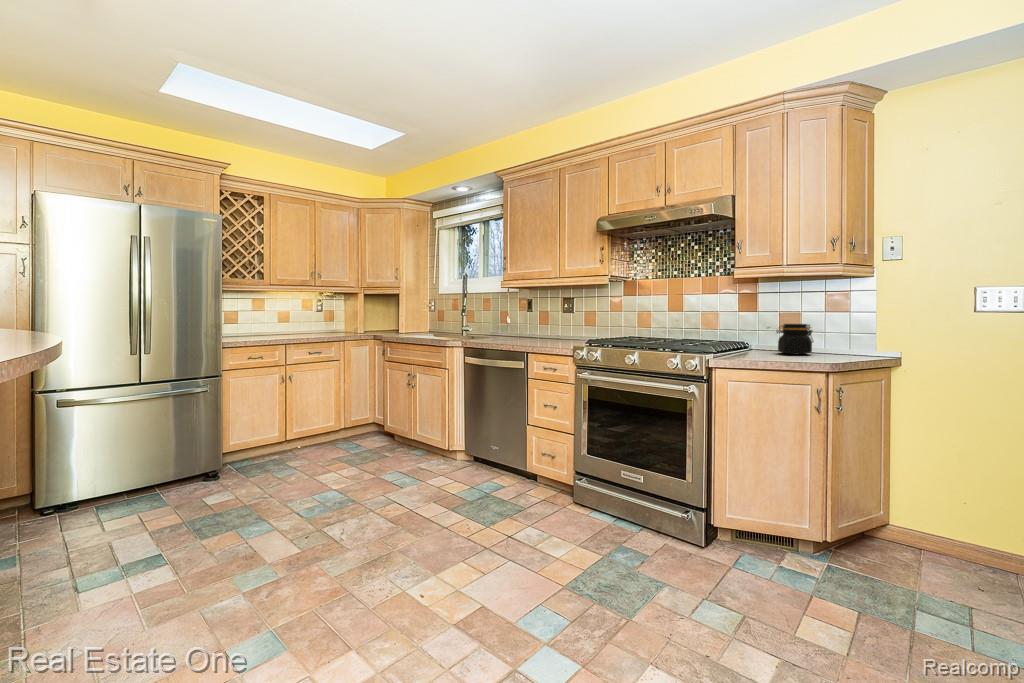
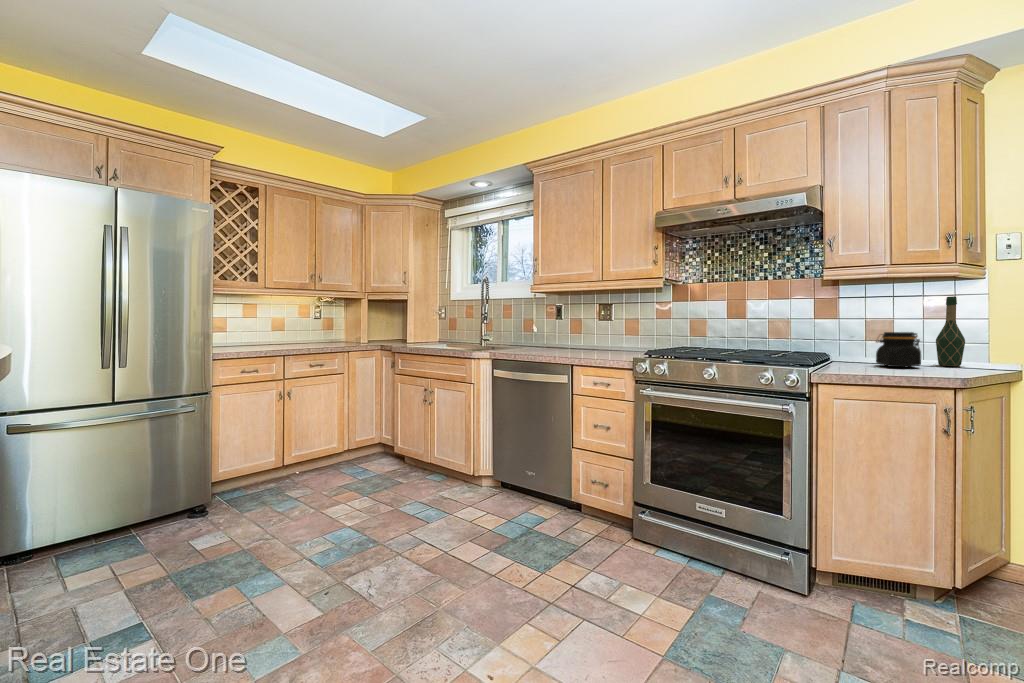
wine bottle: none [830,292,854,353] -> present [936,297,965,366]

